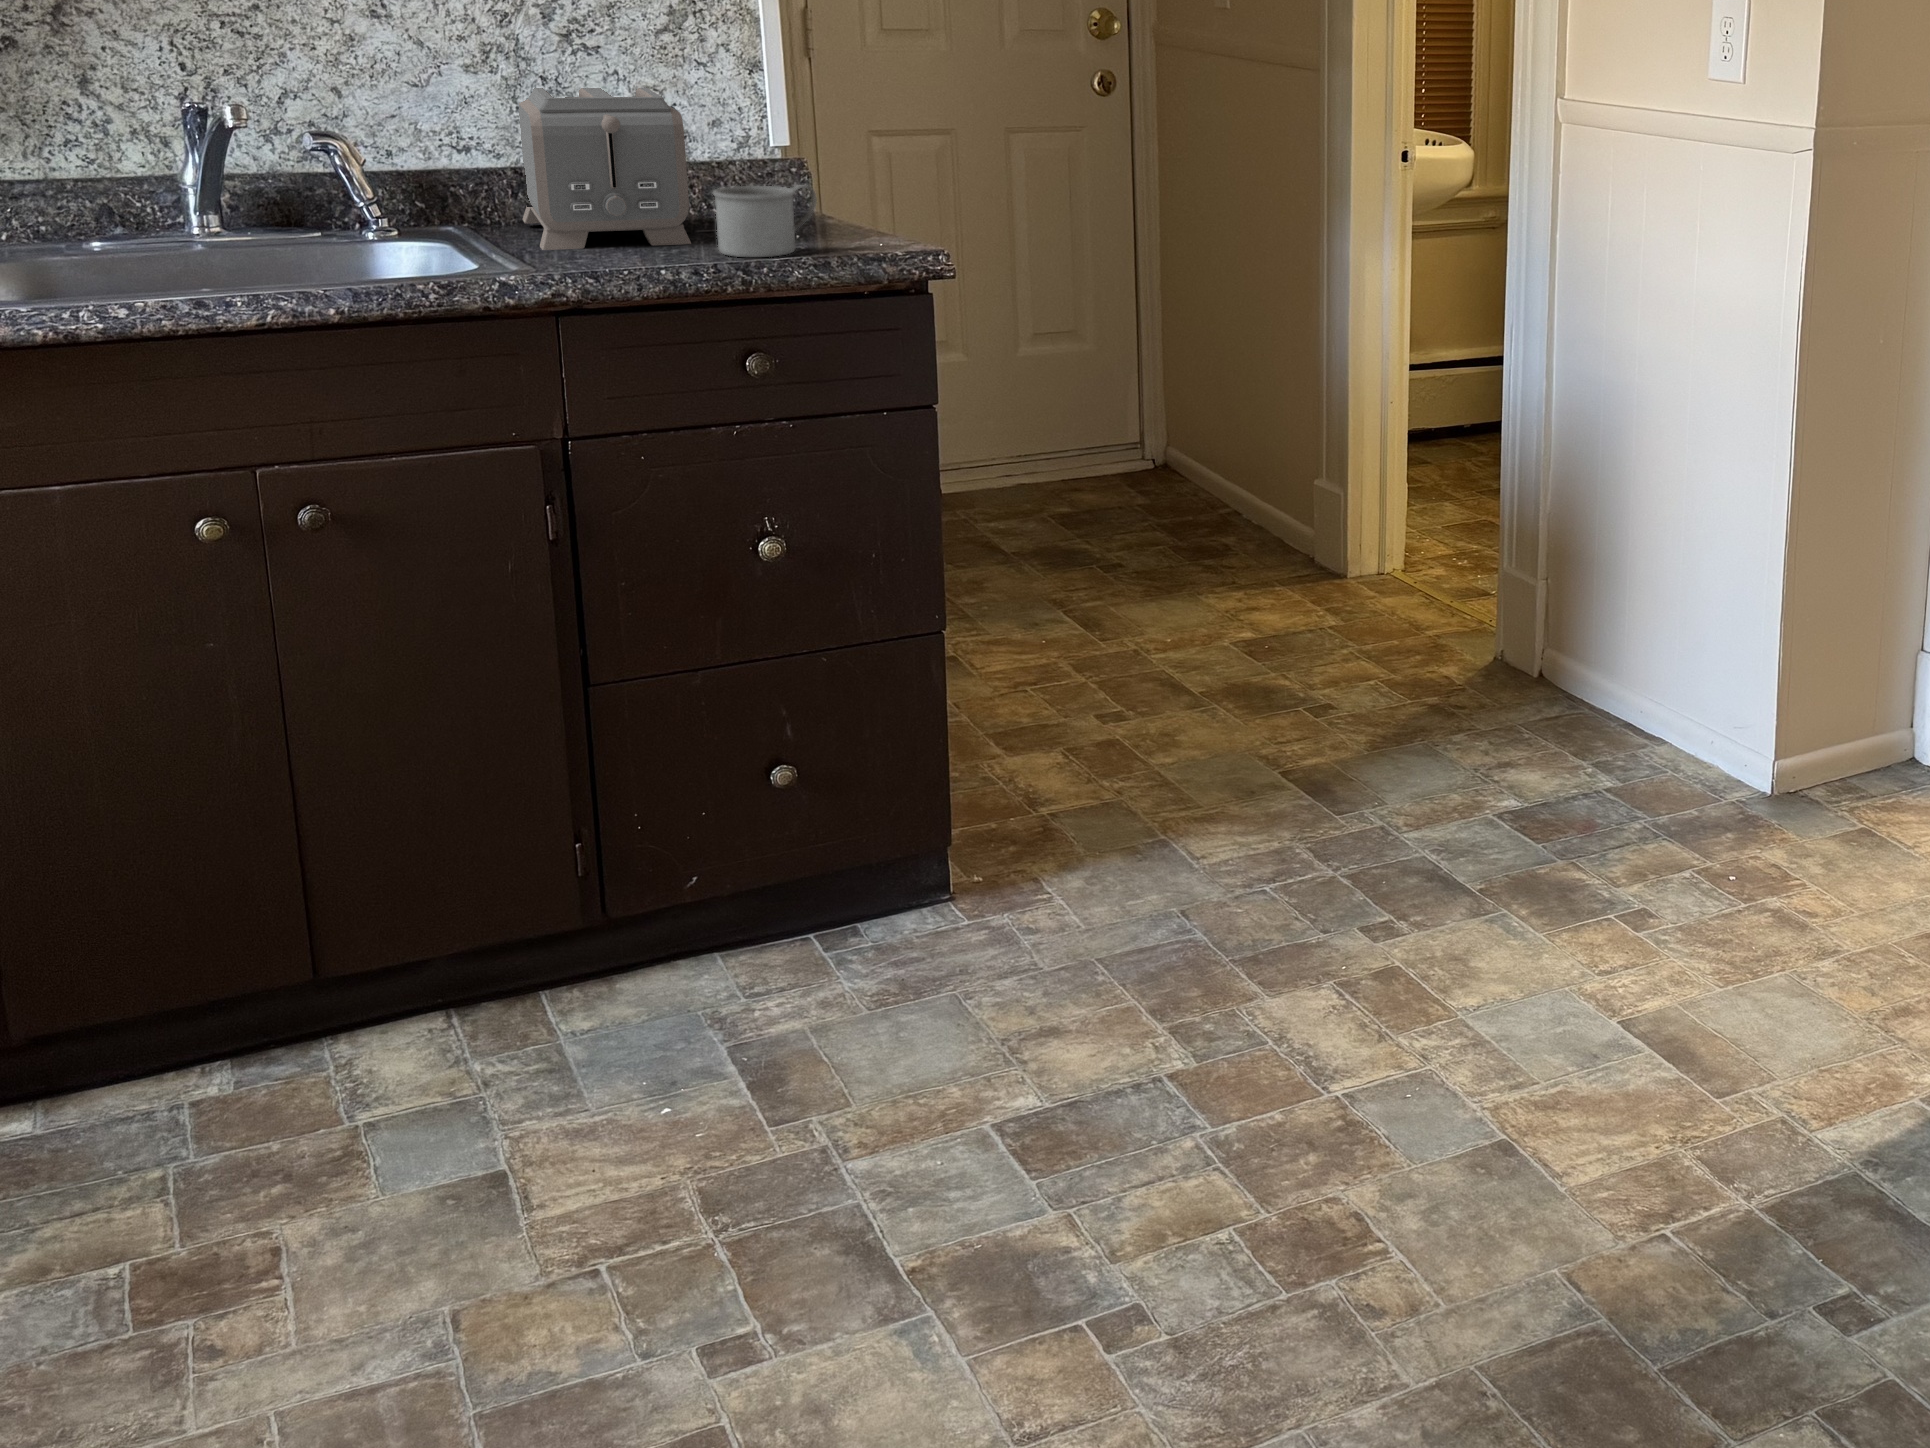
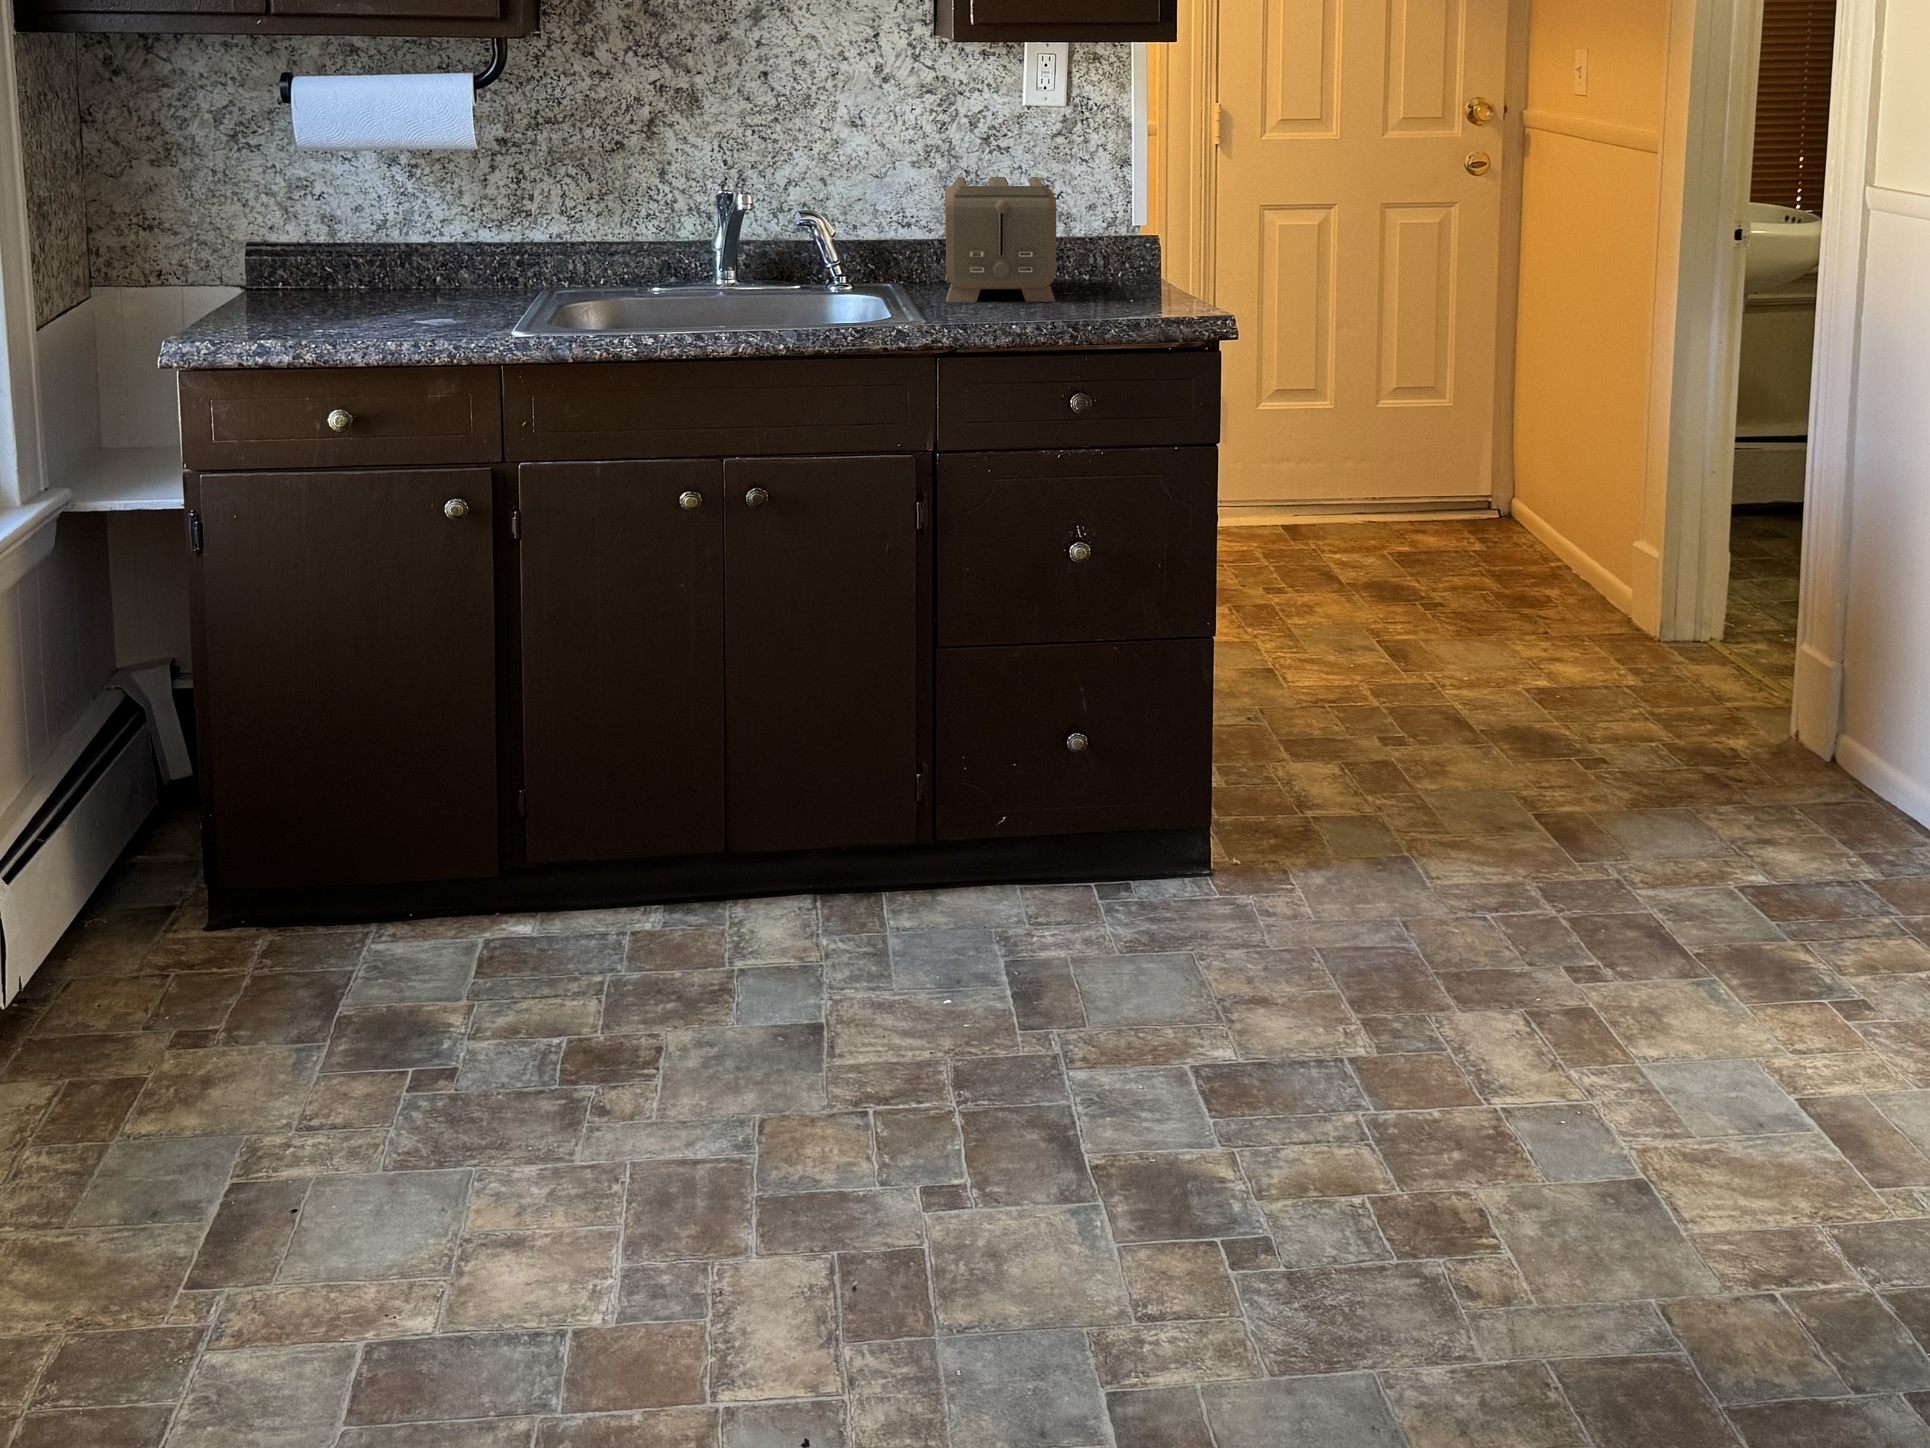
mug: present [713,185,817,257] -> none [1068,257,1148,314]

